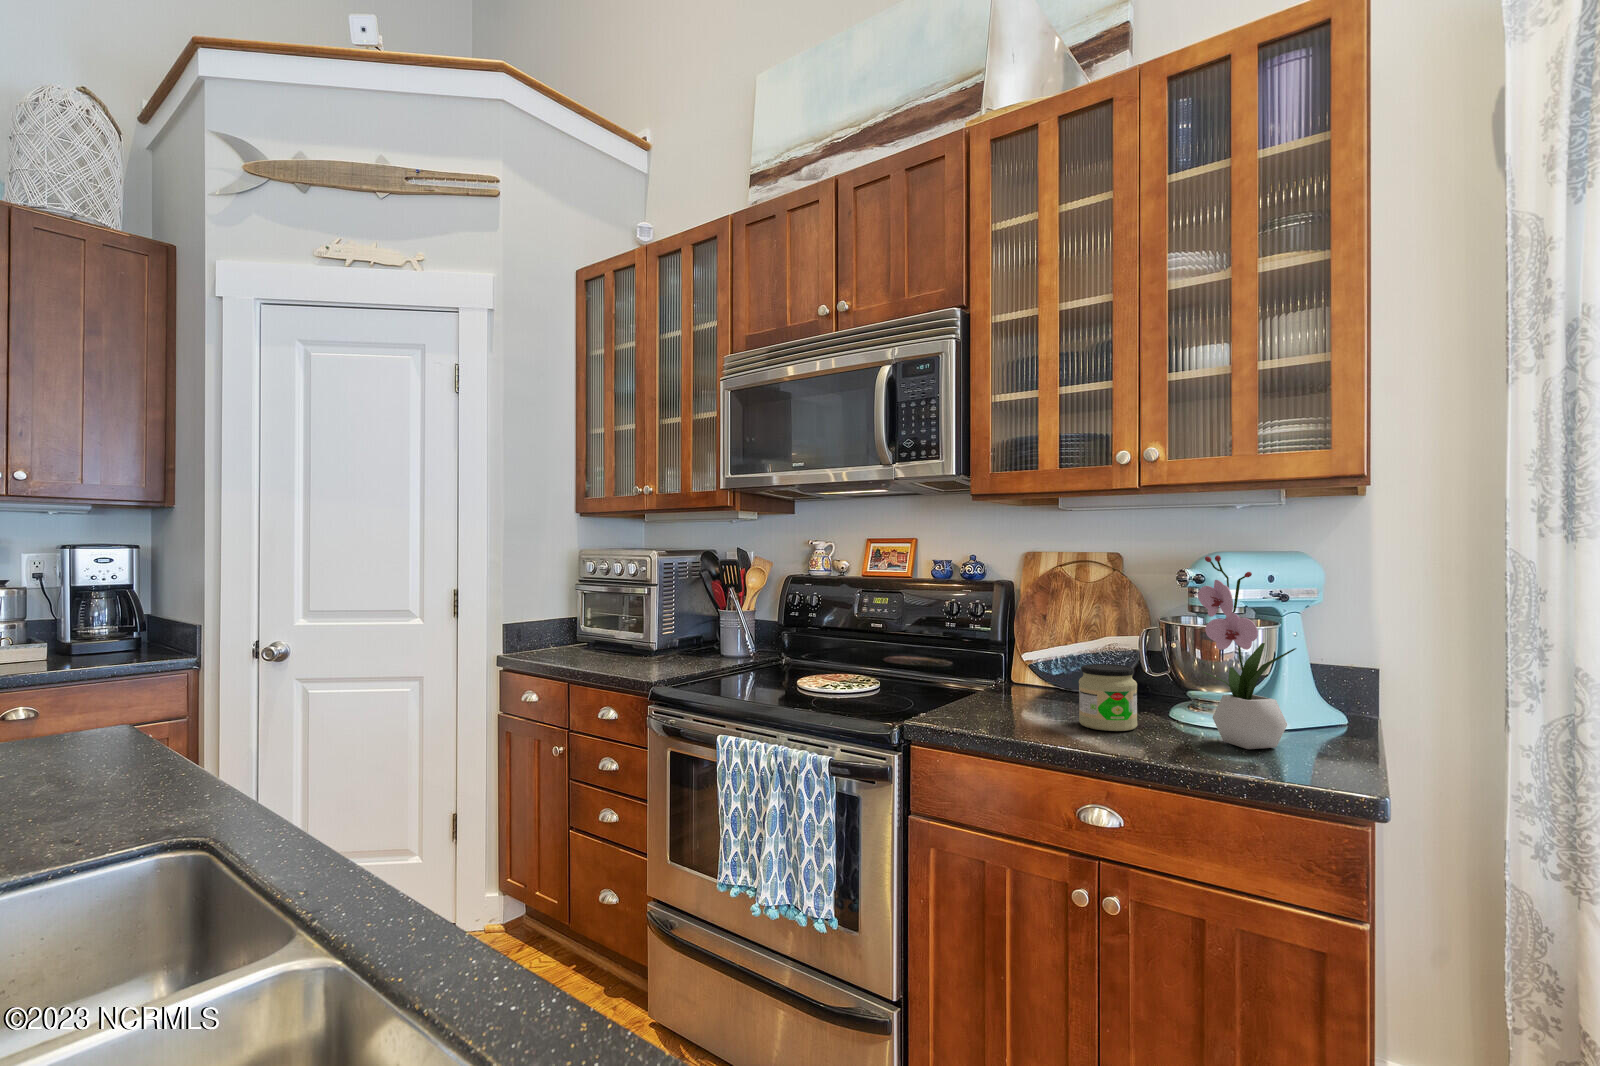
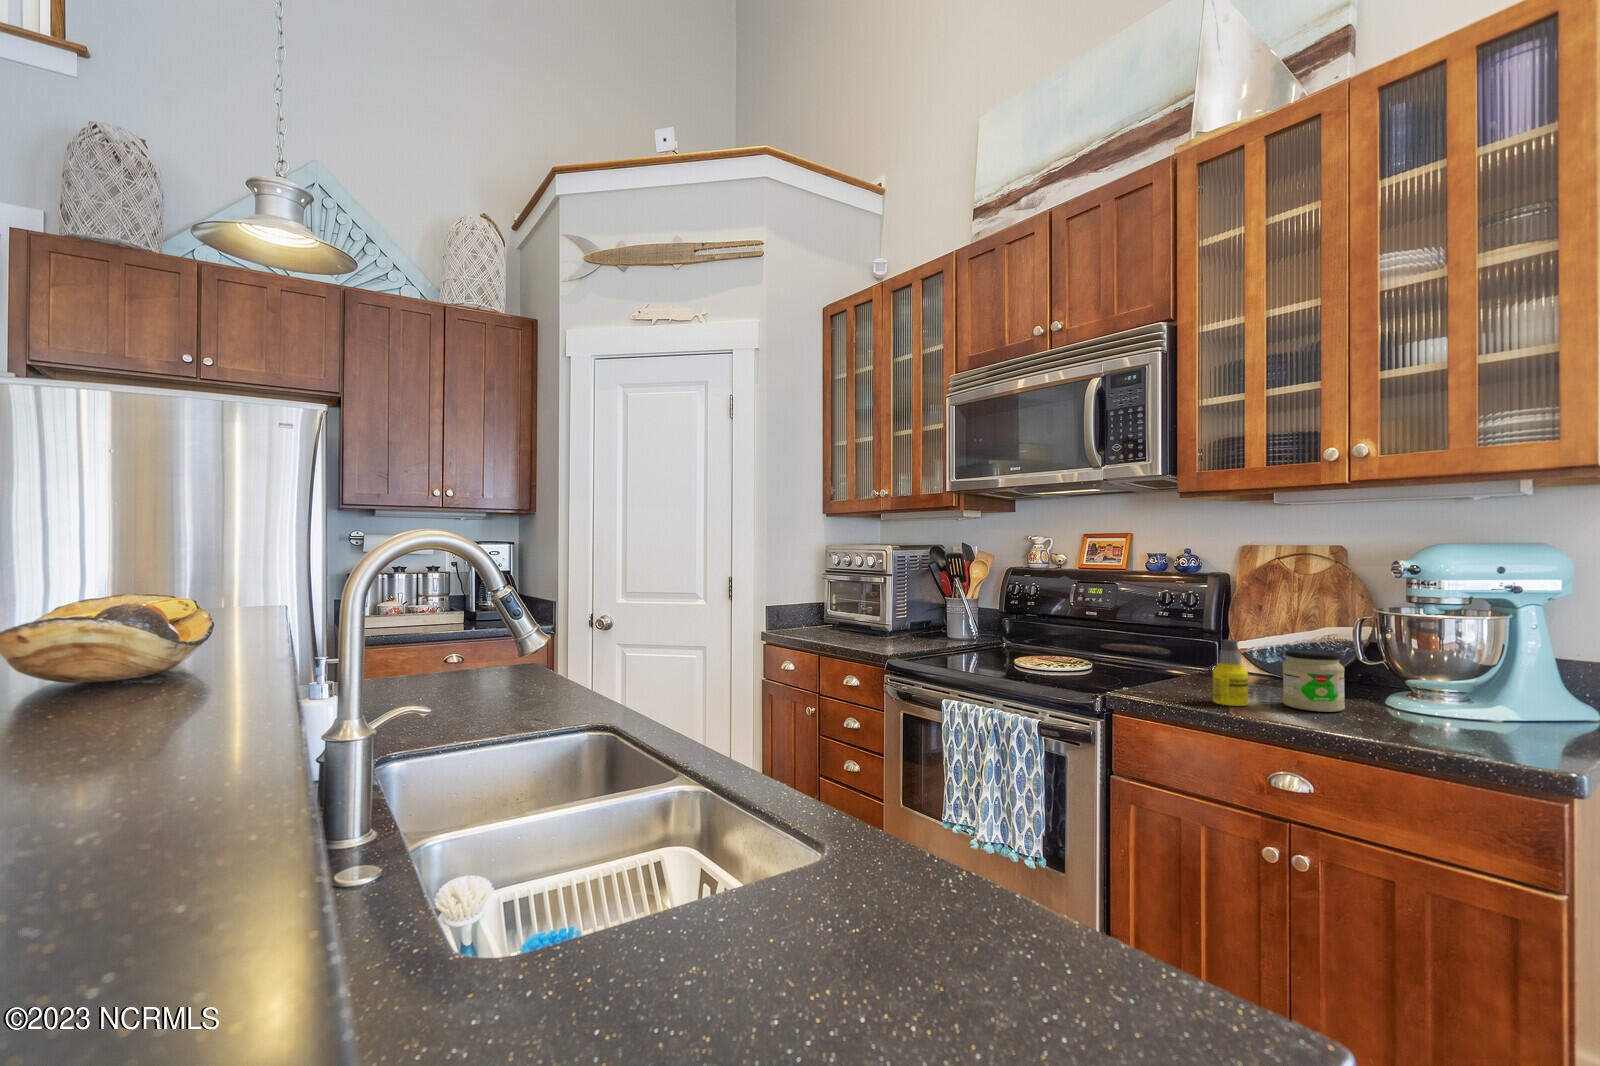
flower arrangement: present [1198,555,1296,749] -> none [1407,546,1519,734]
bottle: none [1012,657,1047,730] -> present [1213,640,1248,706]

